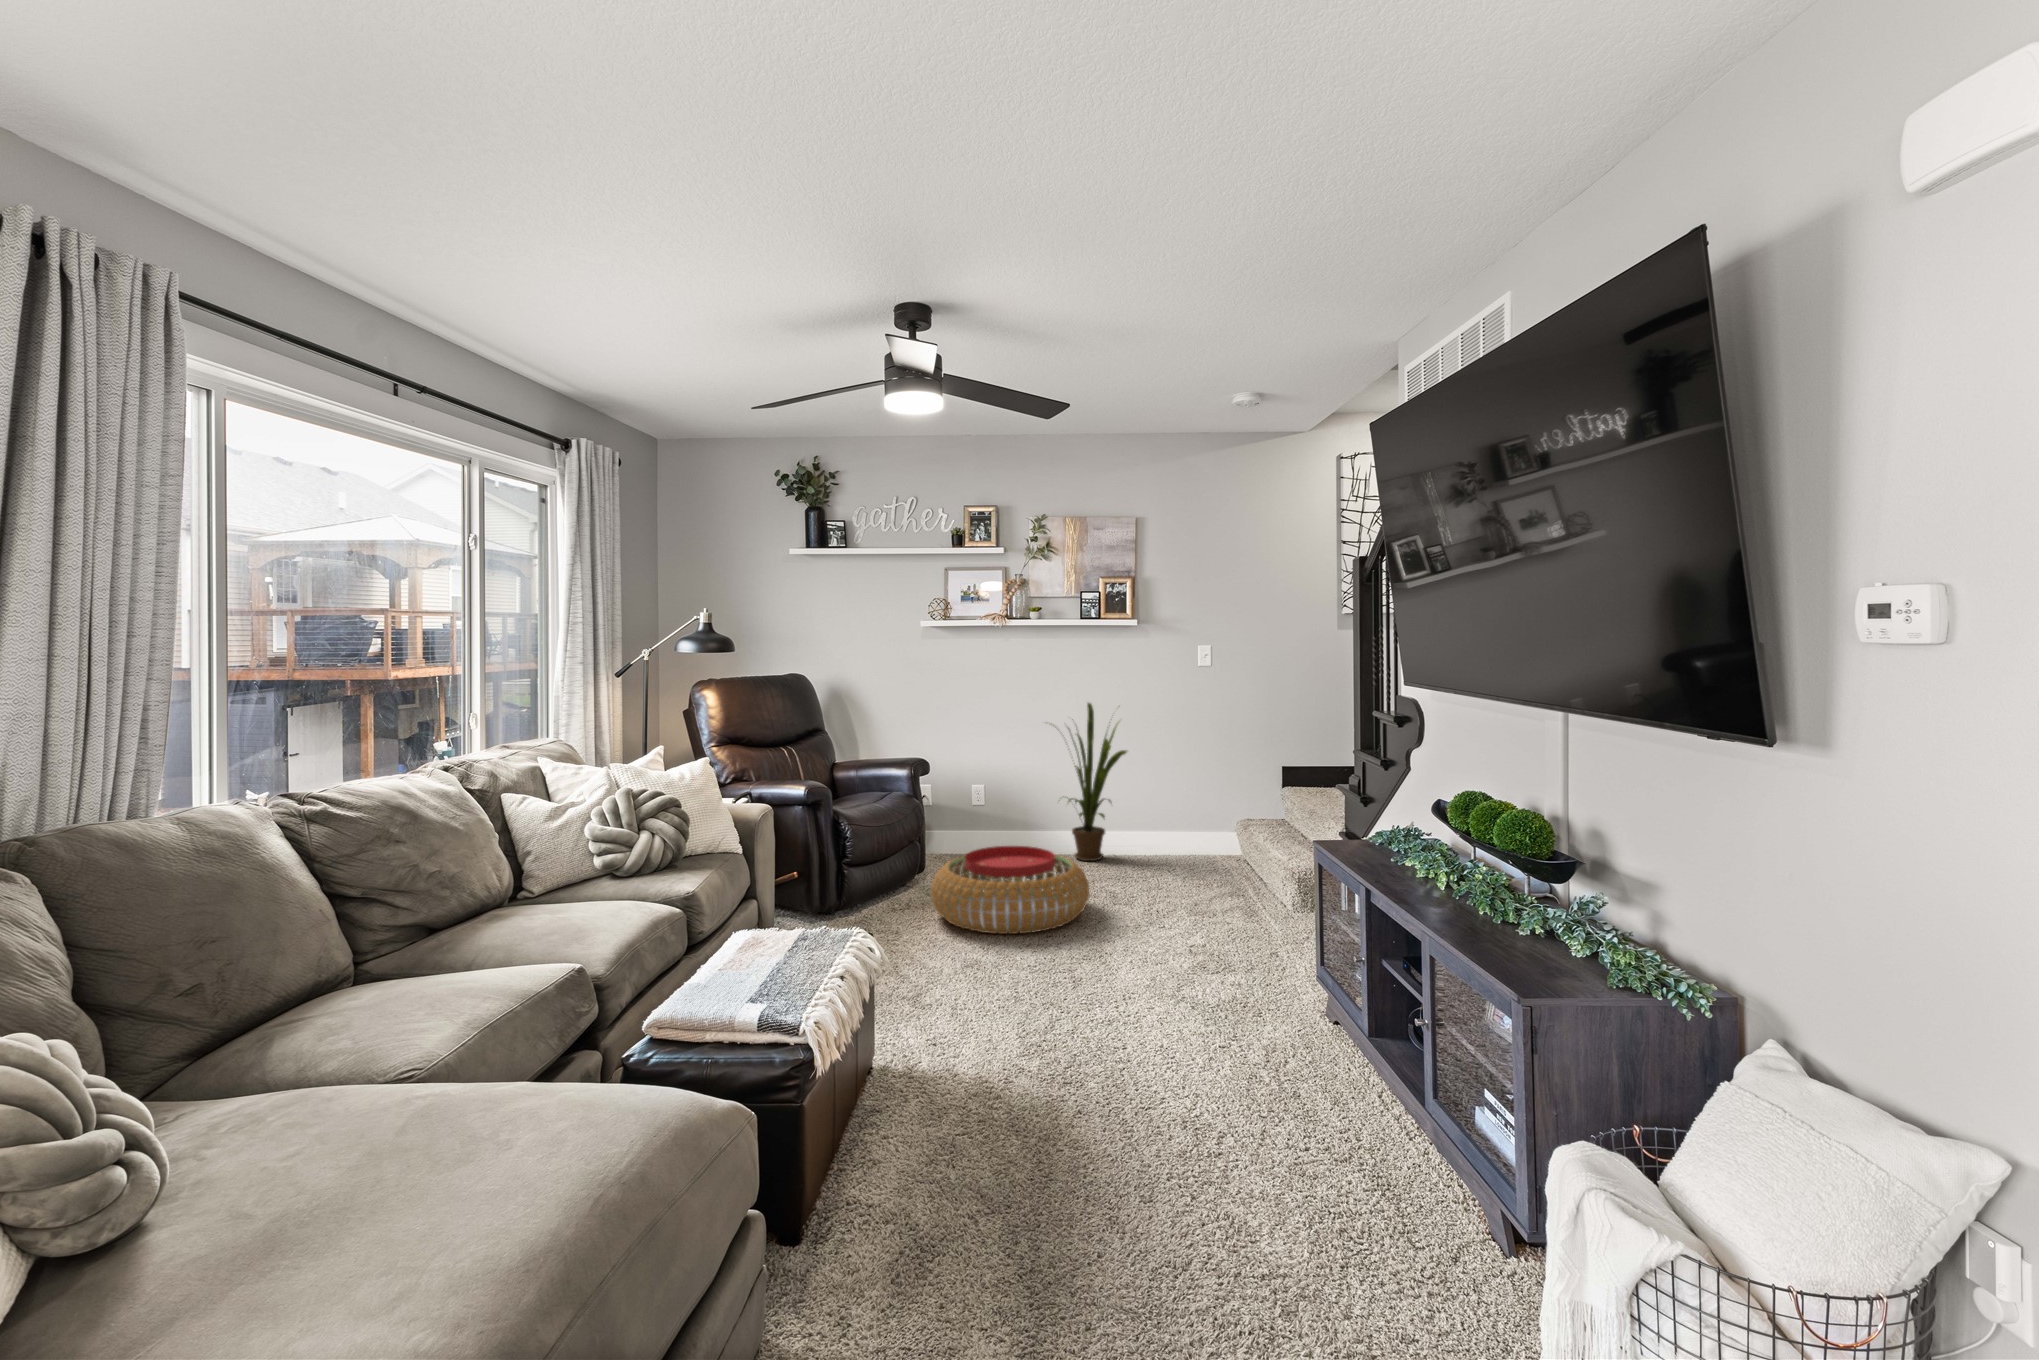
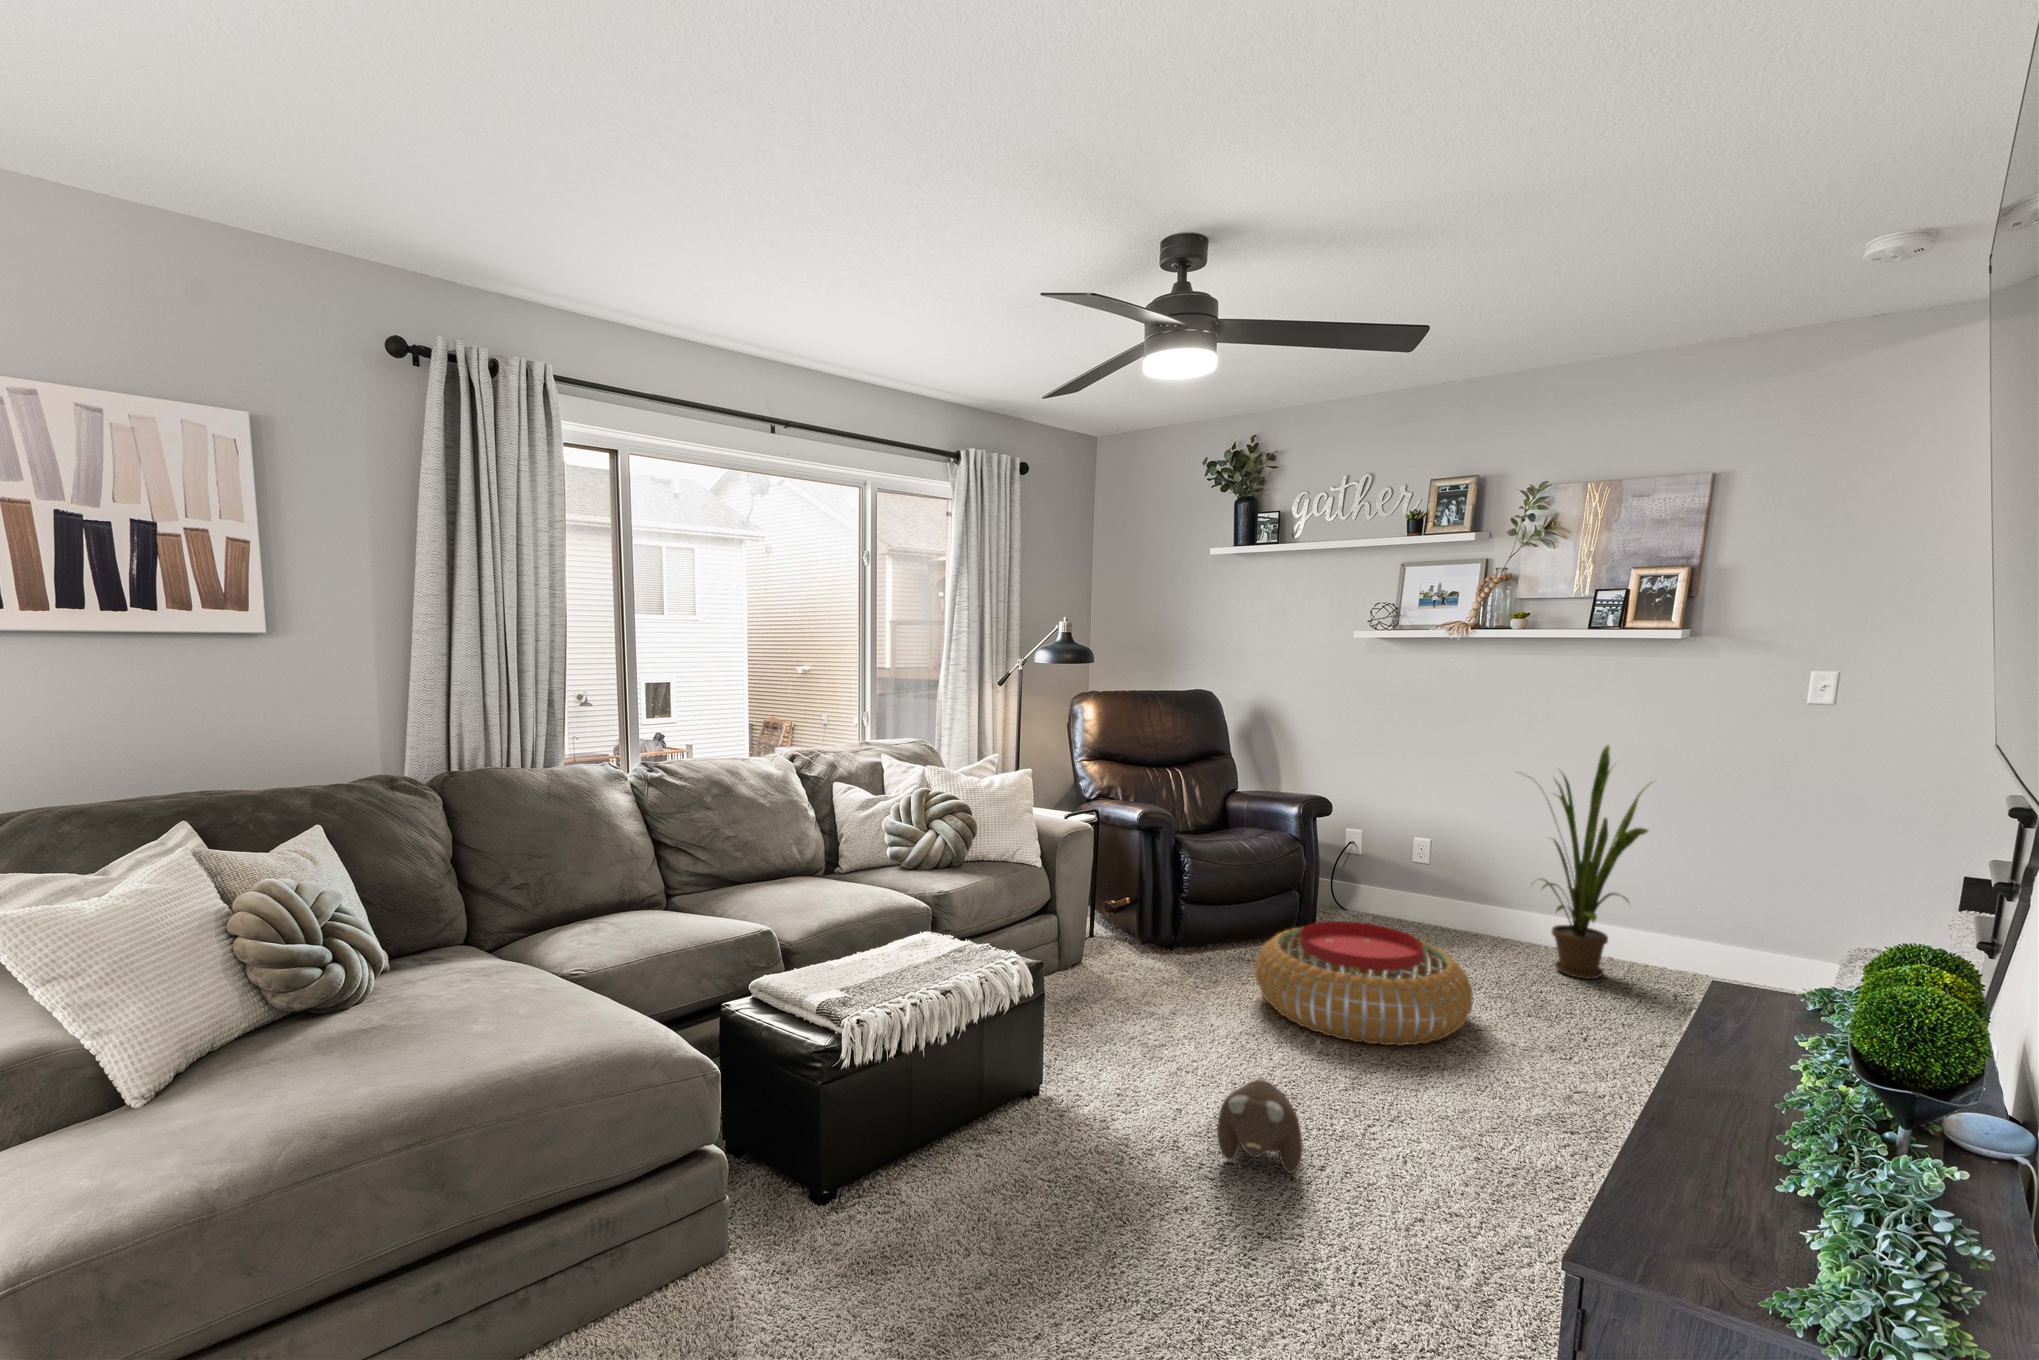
plush toy: none [1053,958,1123,1029] -> present [1217,1080,1303,1173]

